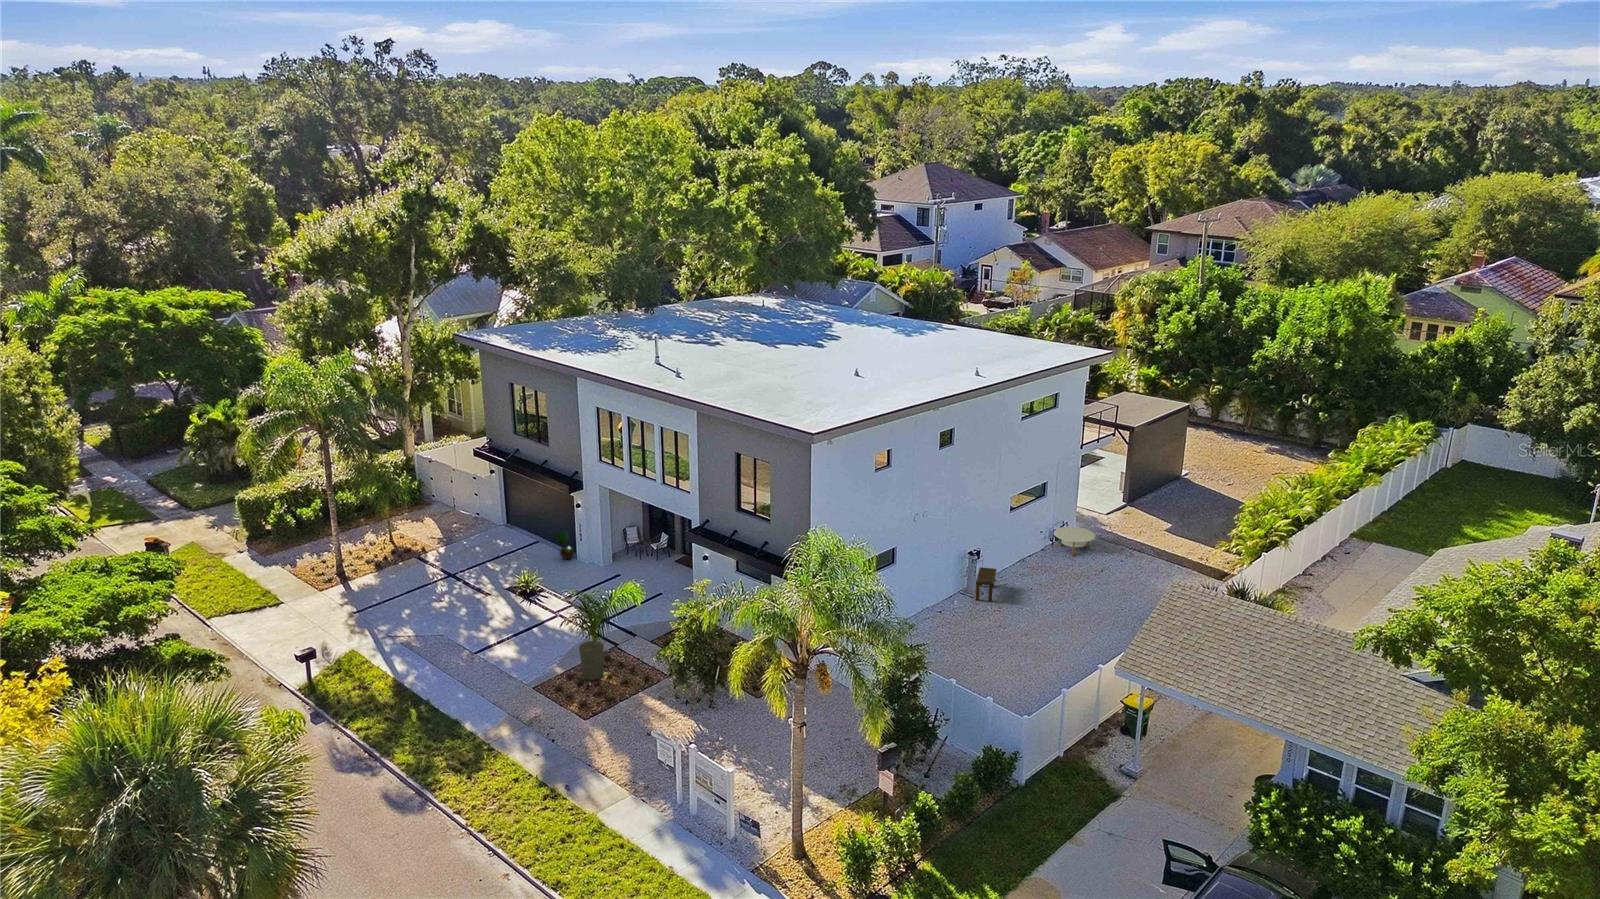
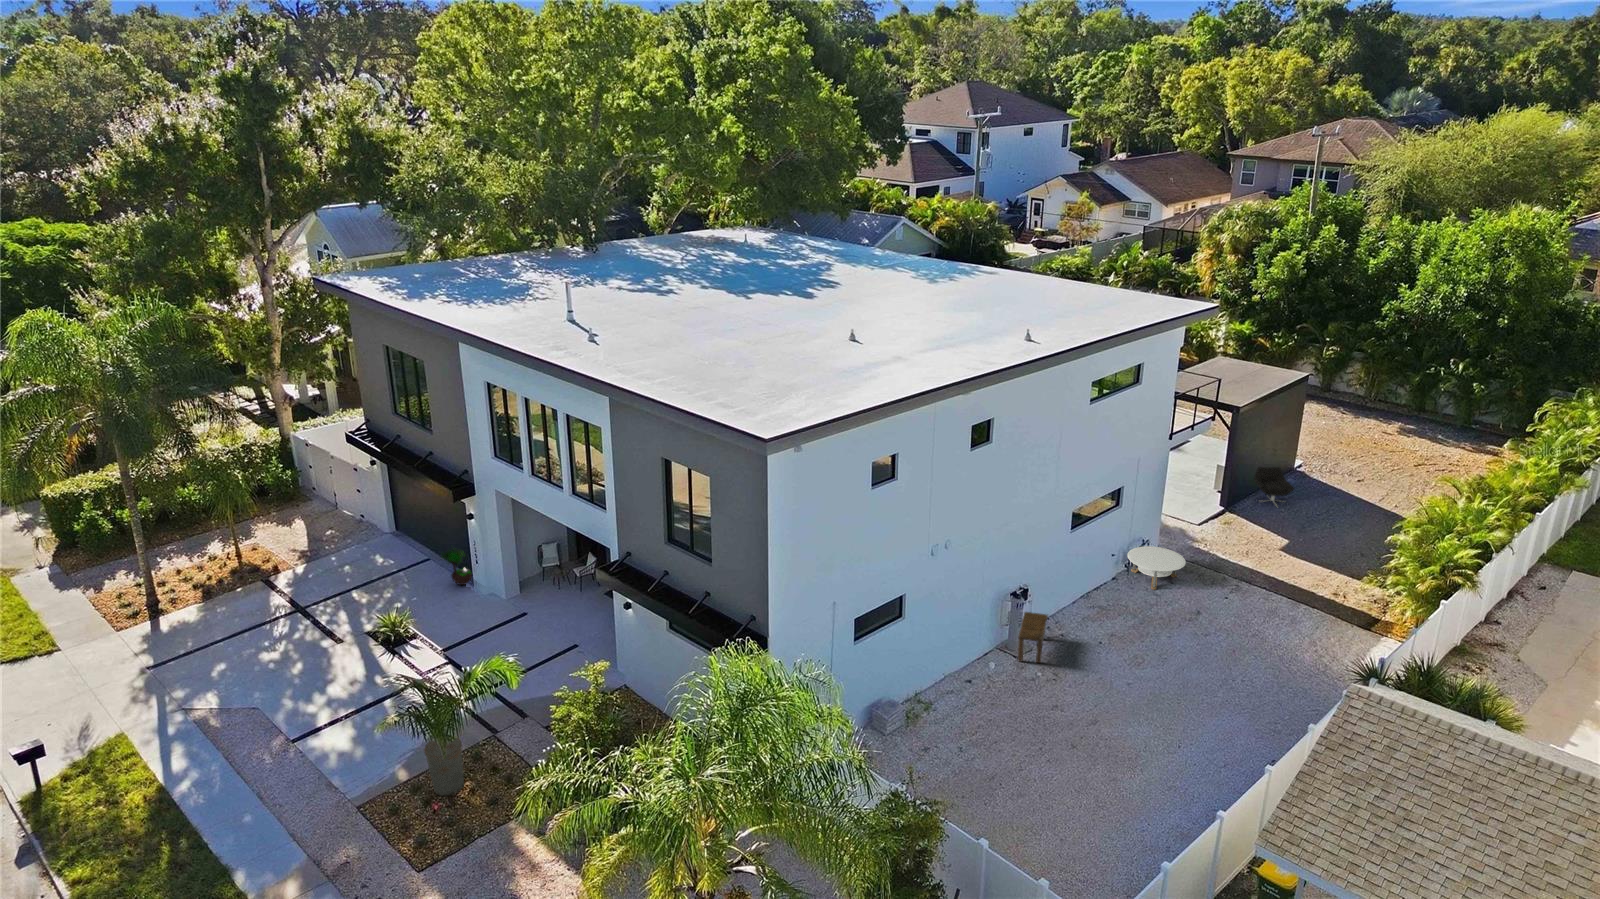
lounge chair: none [1150,473,1180,503] -> present [1254,467,1295,505]

